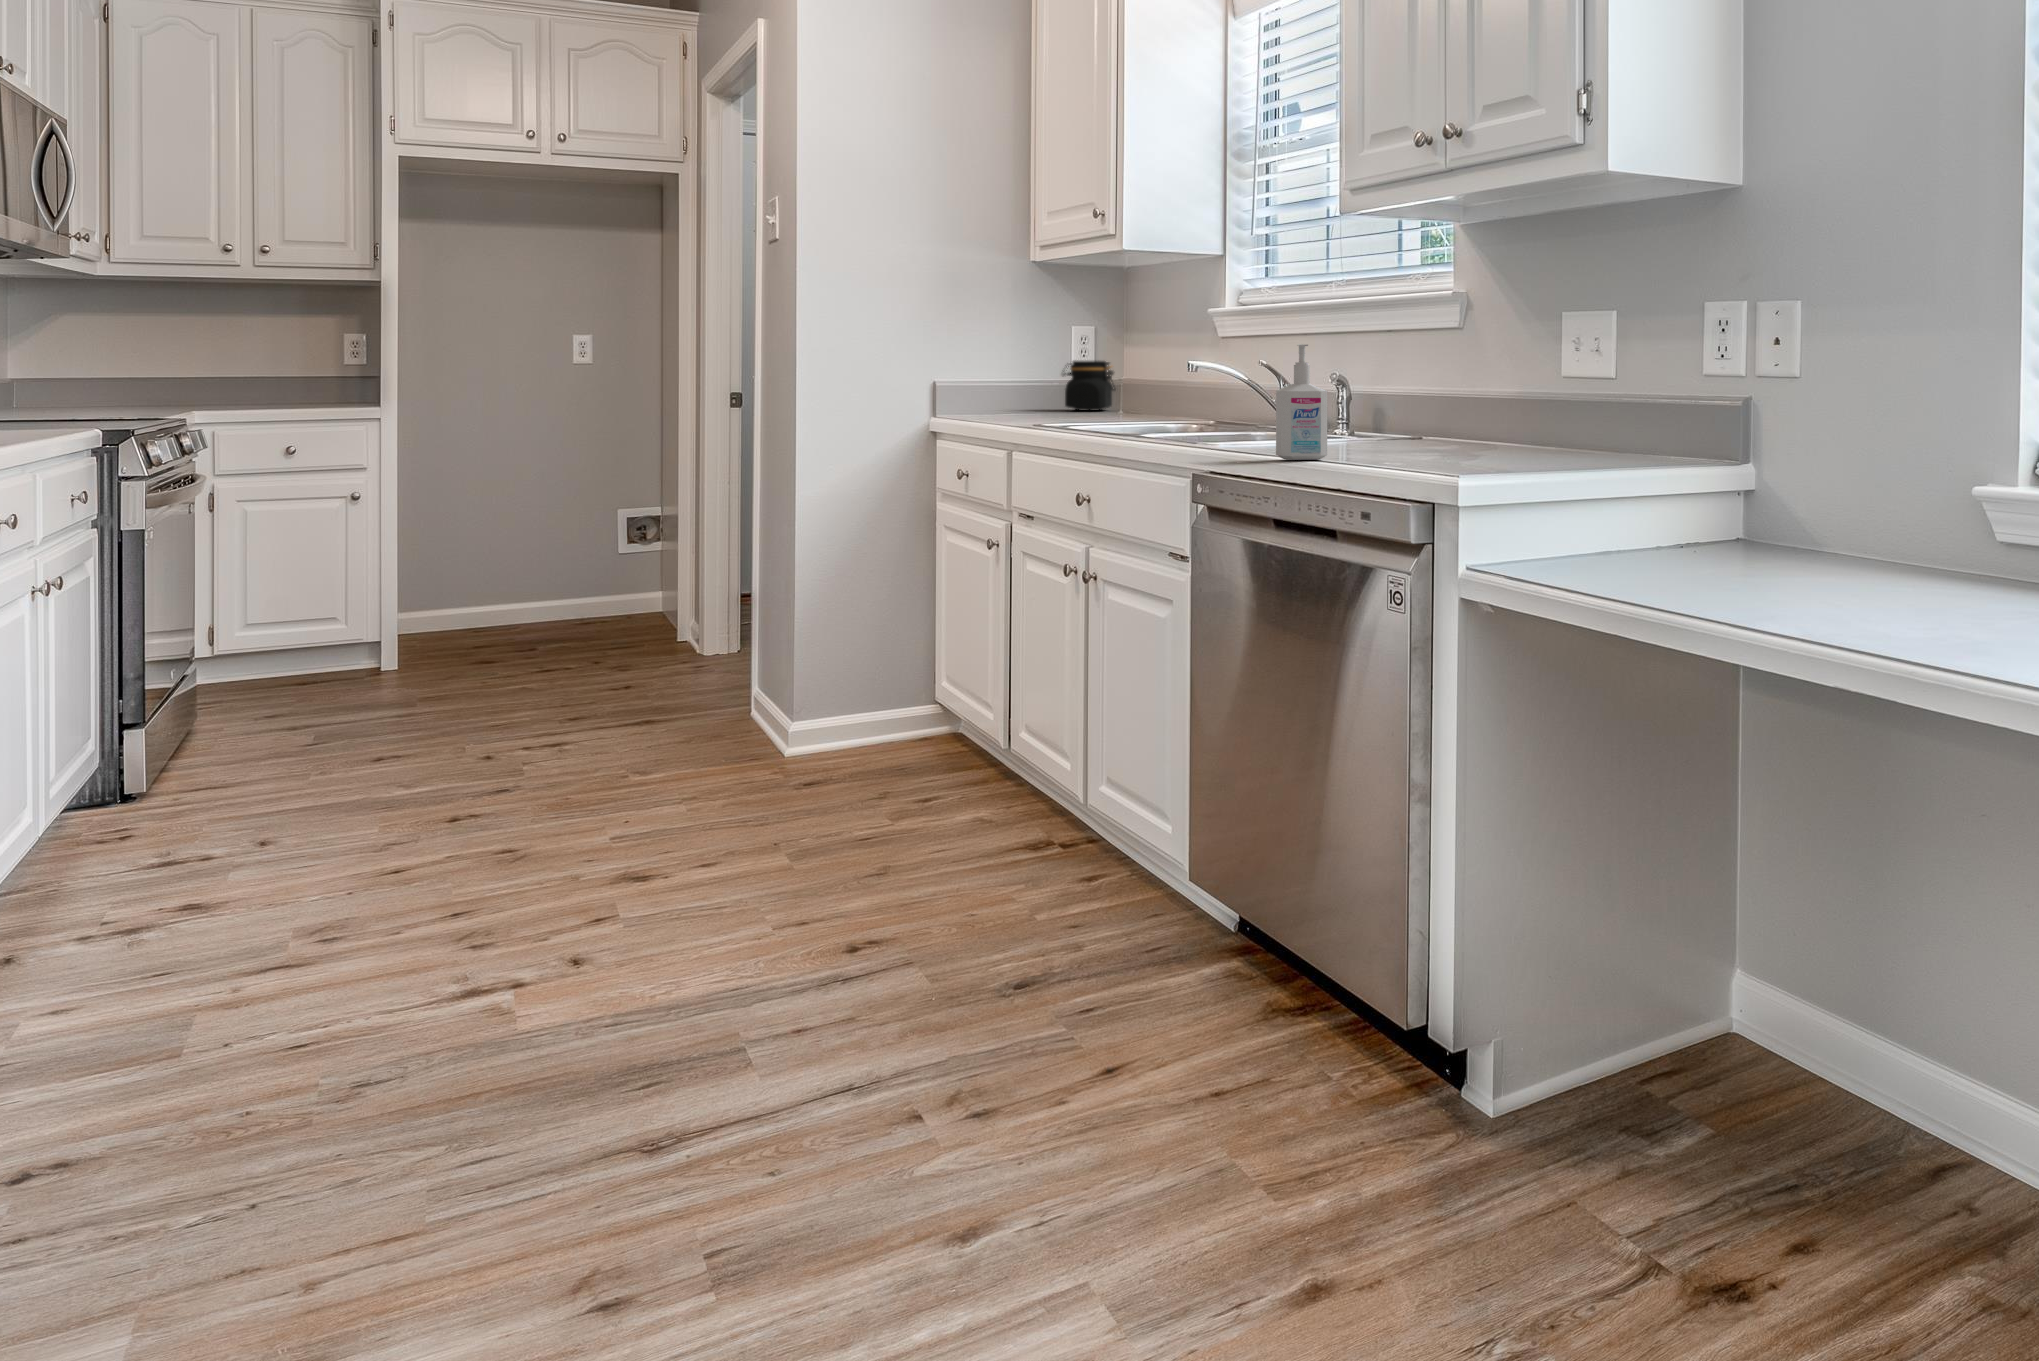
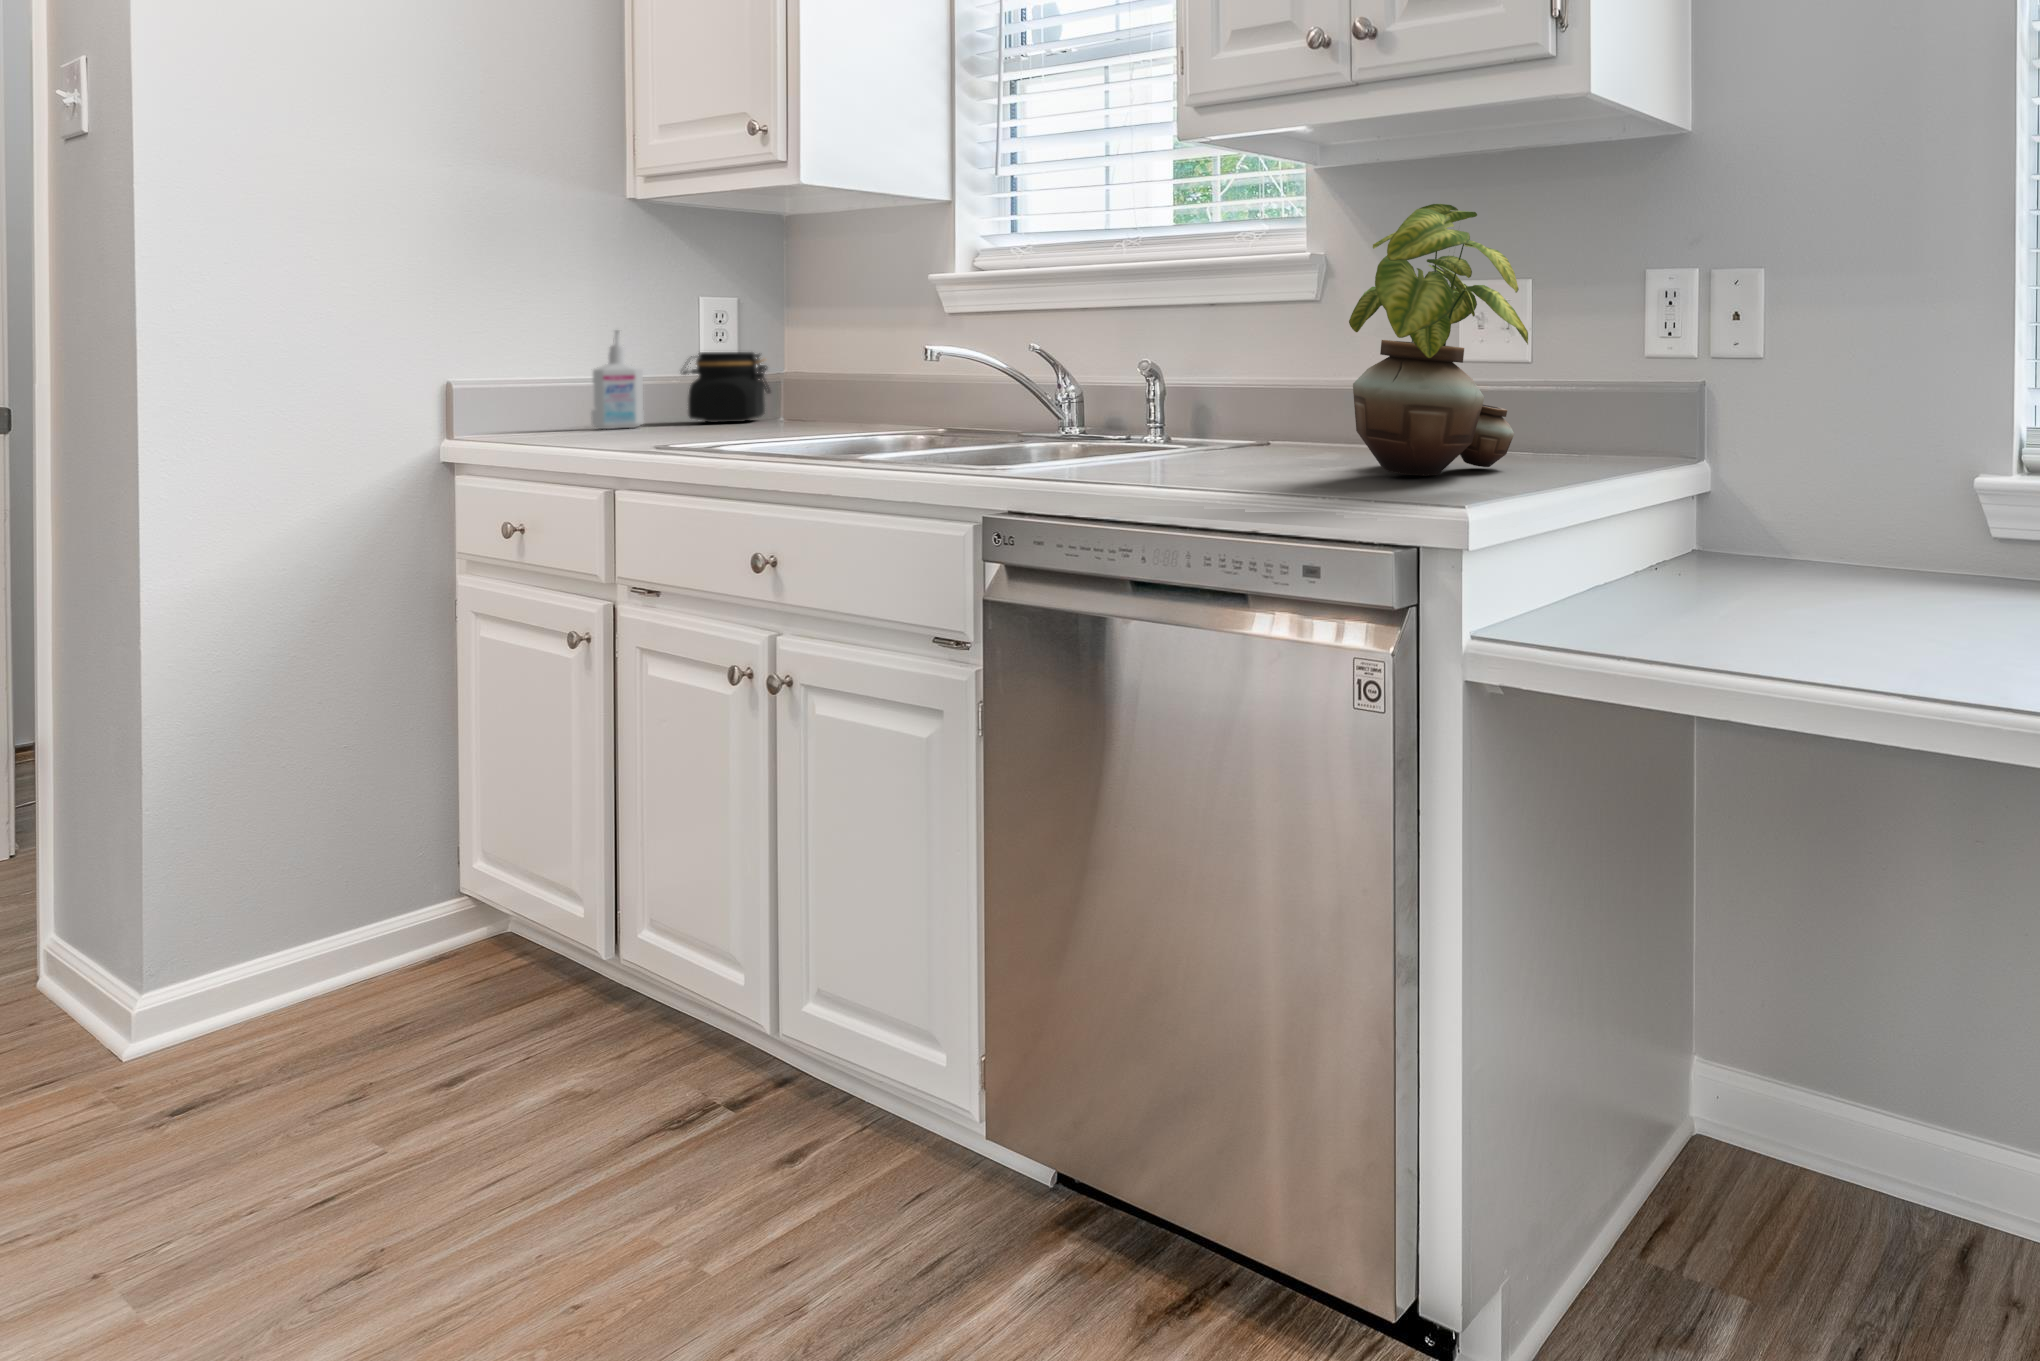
potted plant: none [1430,256,1573,461] -> present [1349,204,1528,476]
bottle: present [1276,344,1328,460] -> present [591,330,644,429]

